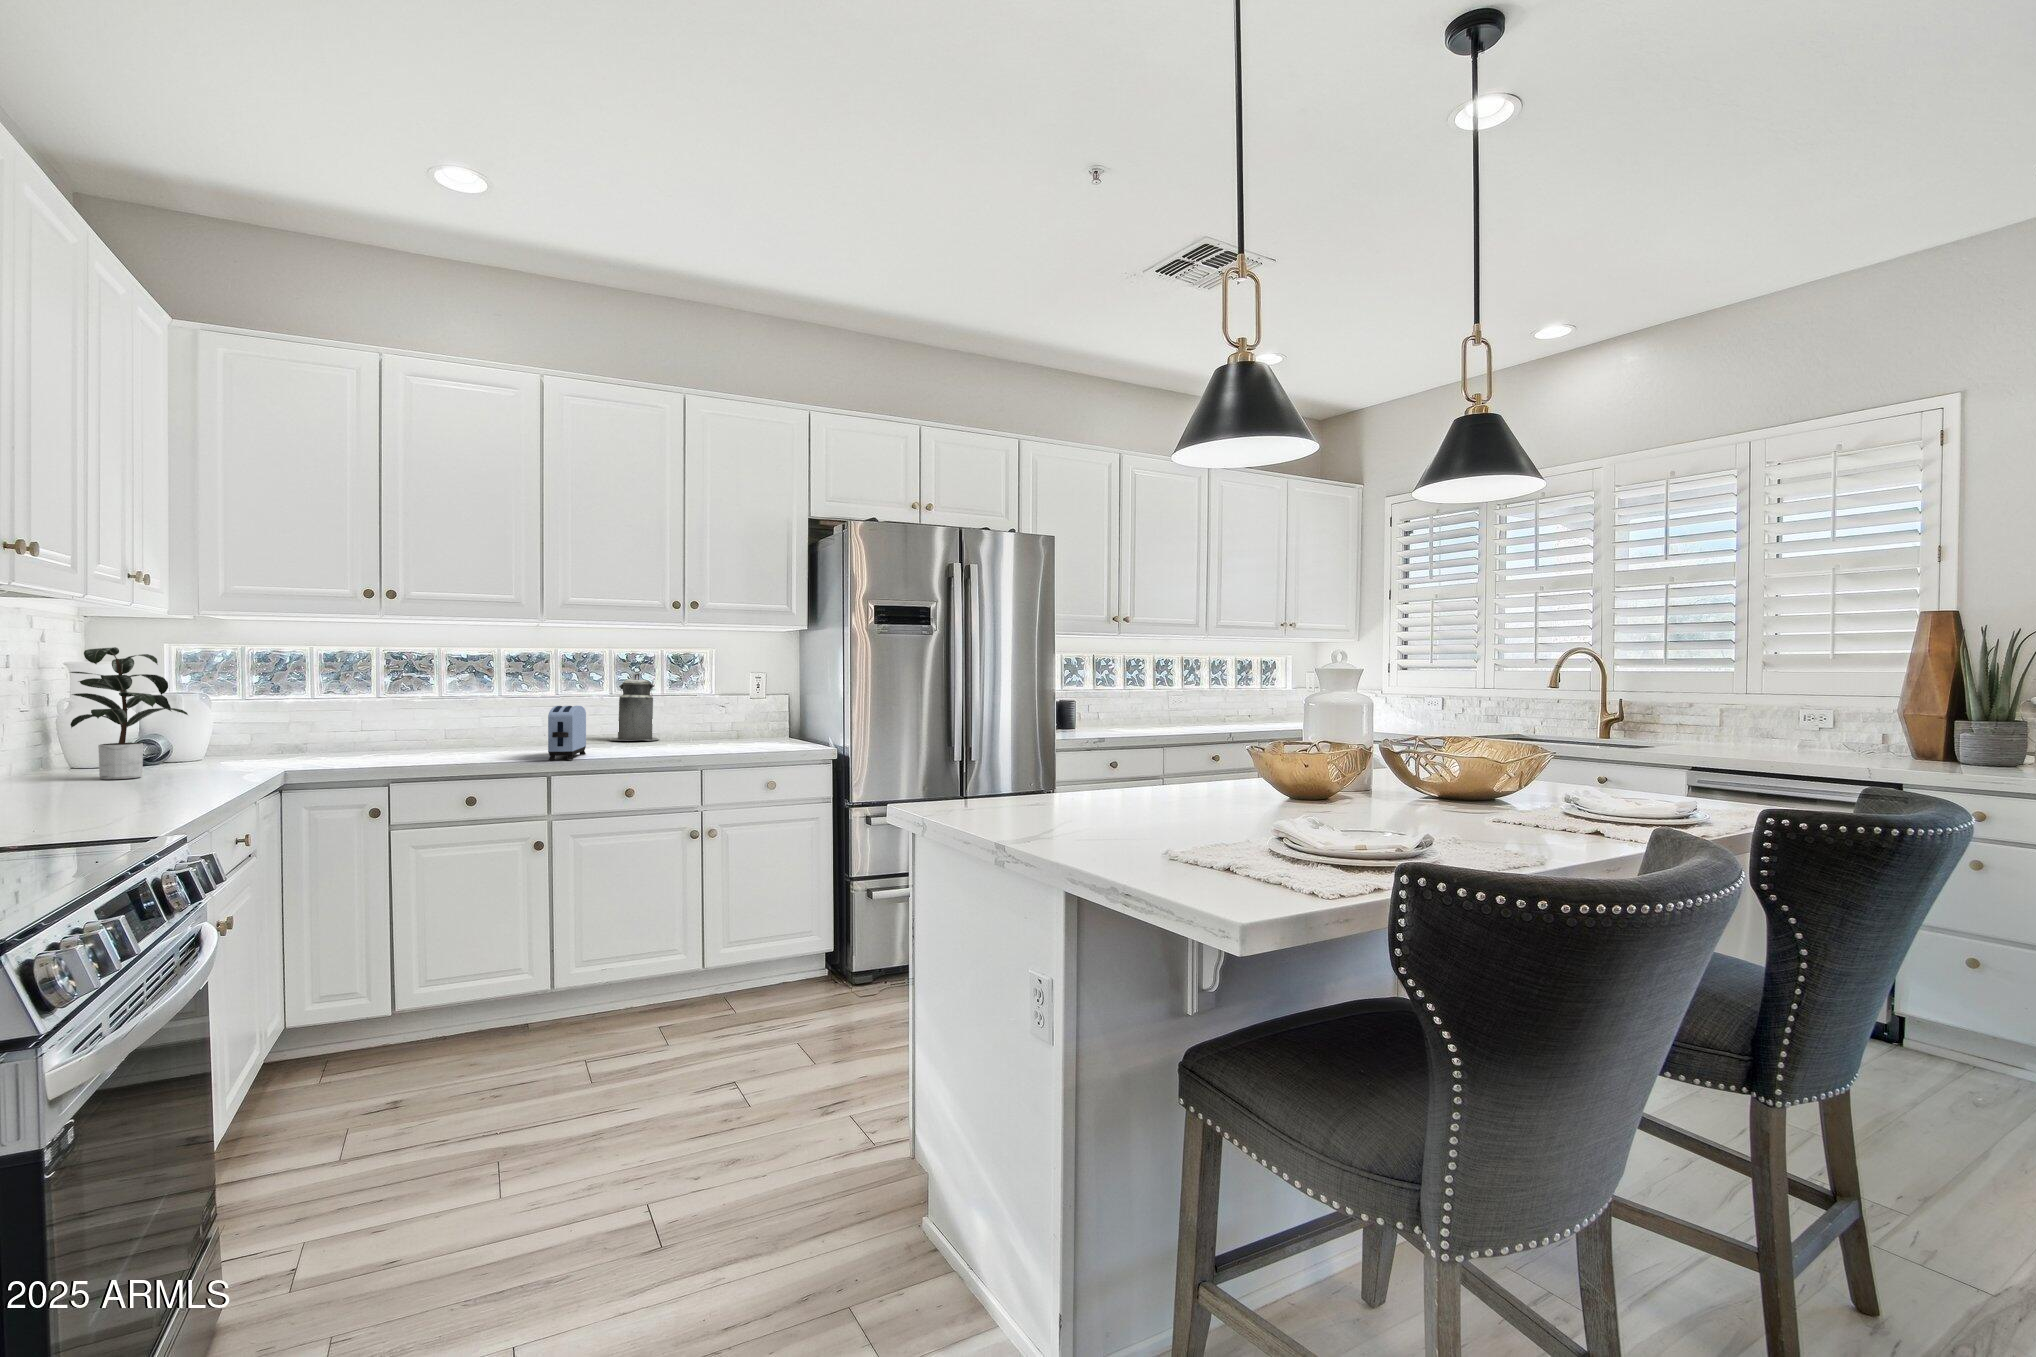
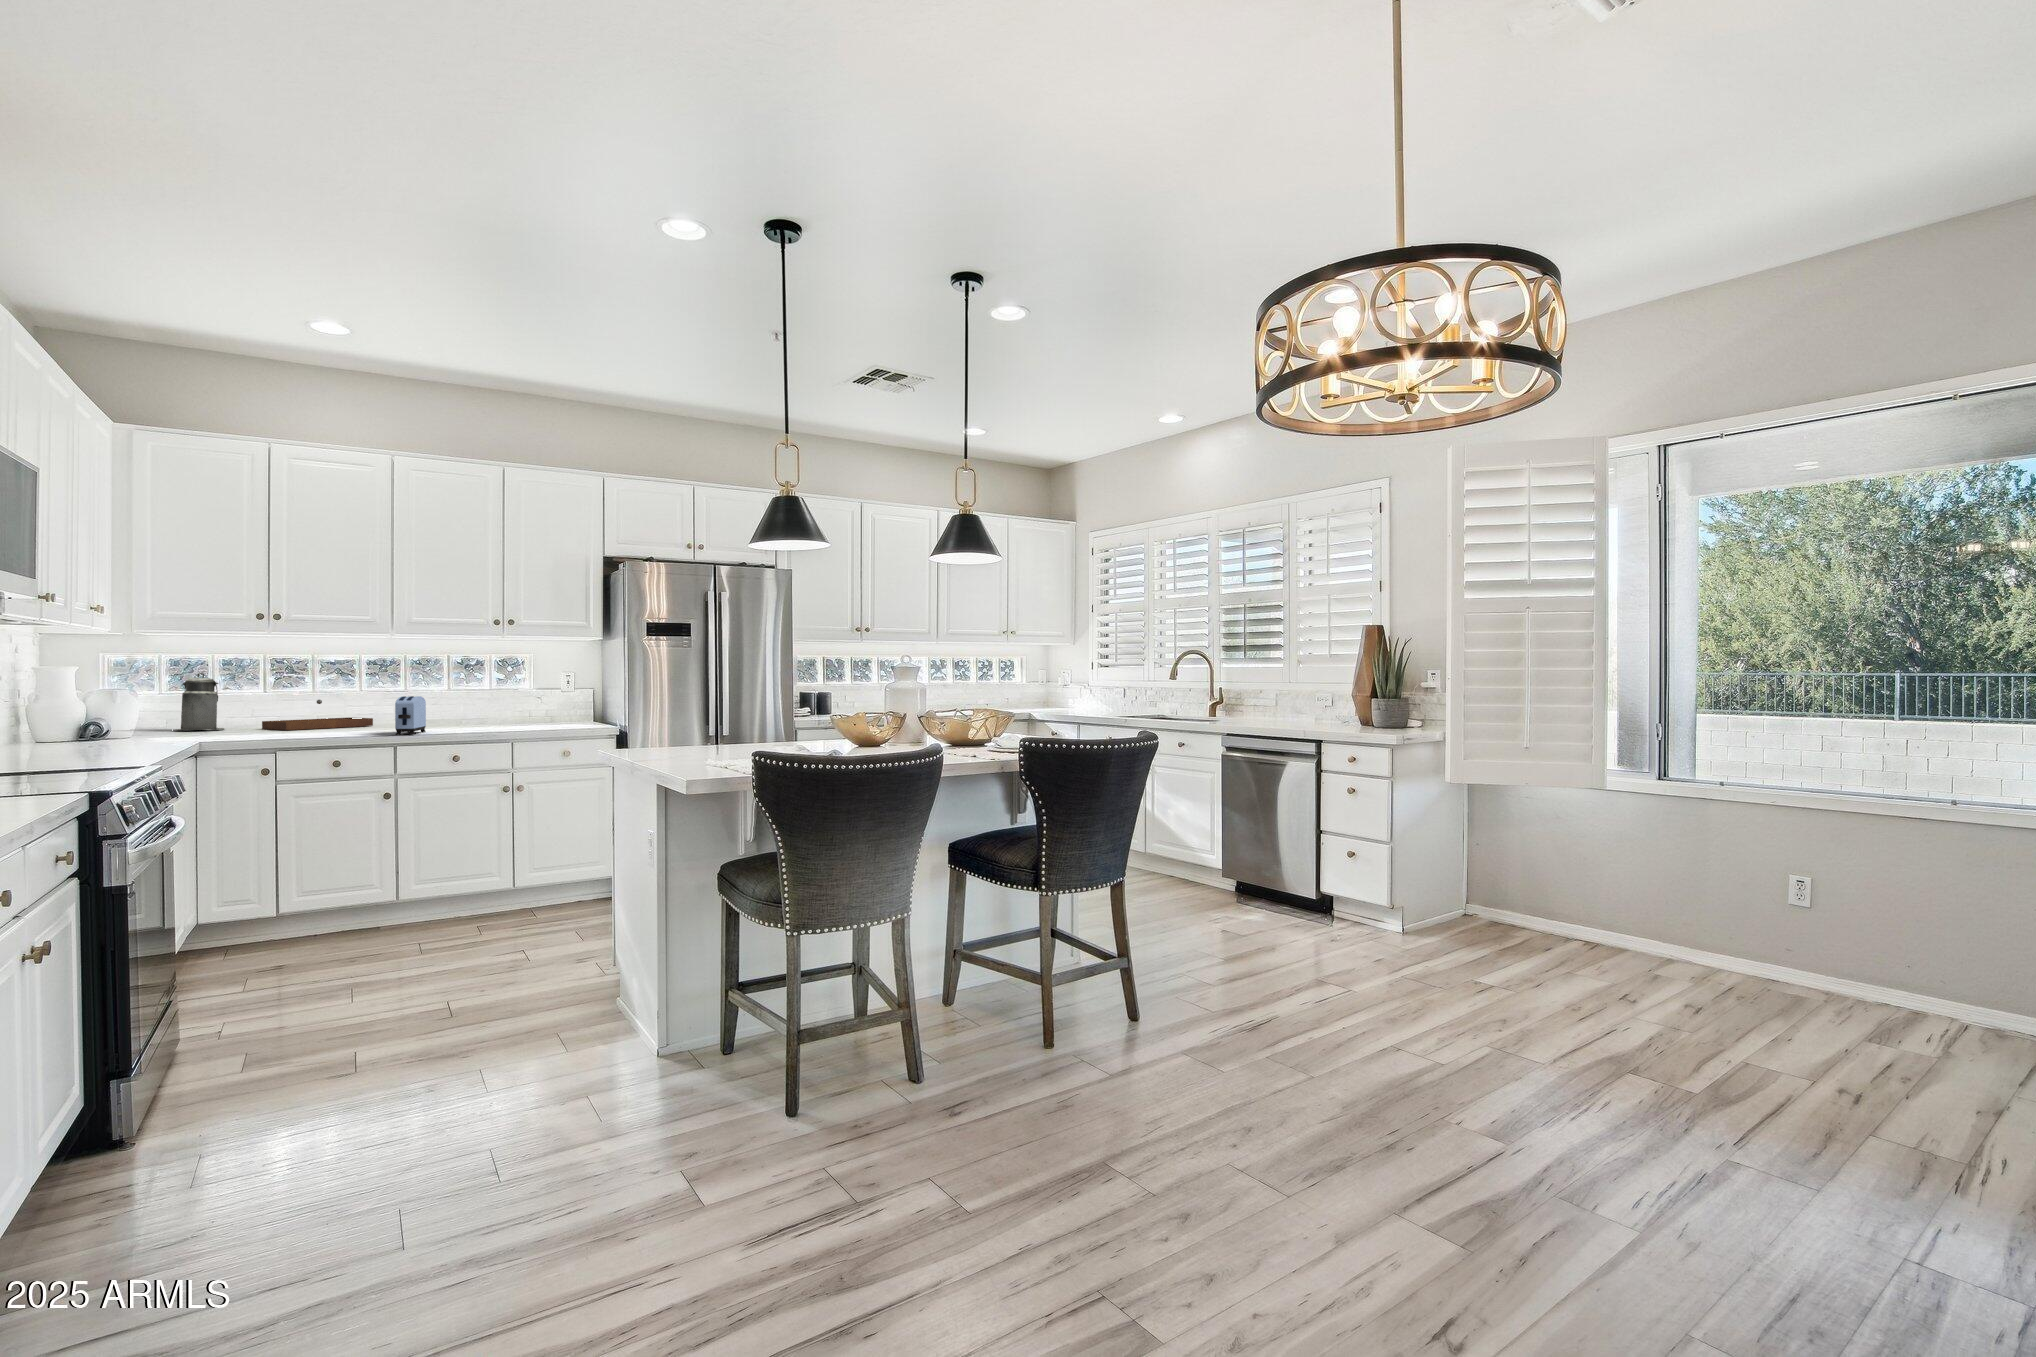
potted plant: present [70,647,188,779] -> none [32,655,146,746]
canister: present [609,674,659,741] -> present [175,673,224,730]
tray: none [376,707,515,750] -> present [262,700,373,730]

